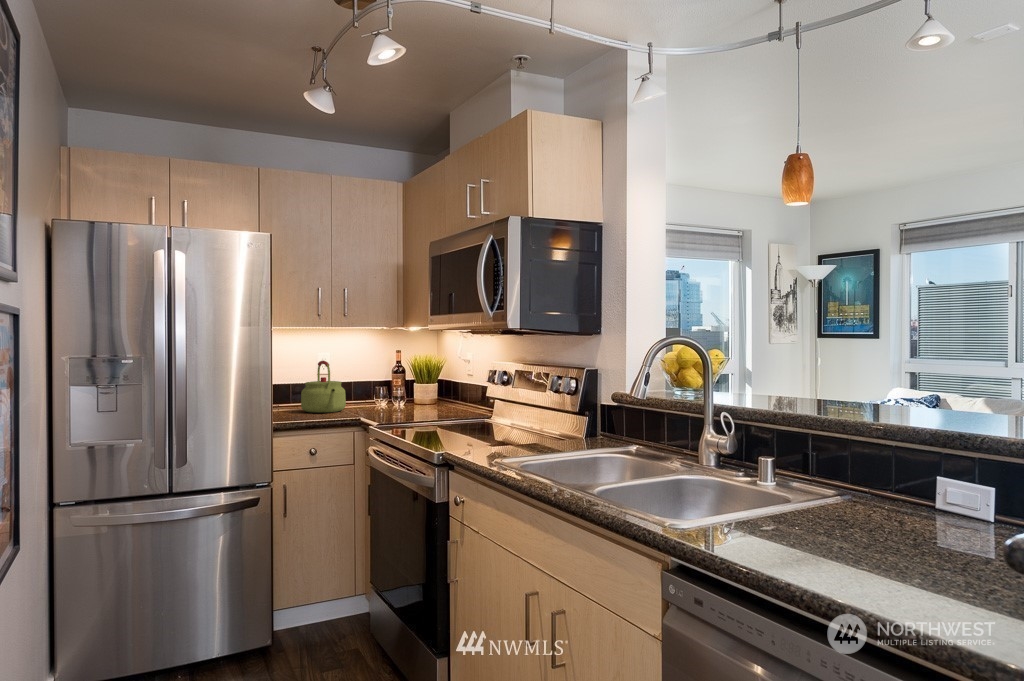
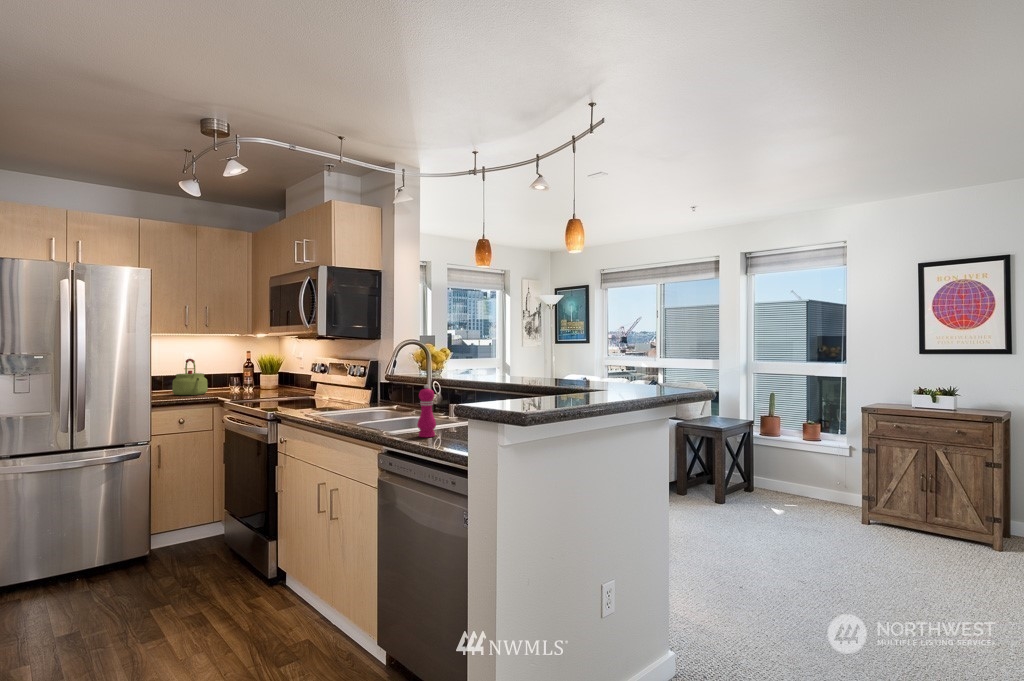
pepper mill: none [755,439,799,556] -> present [417,385,436,437]

